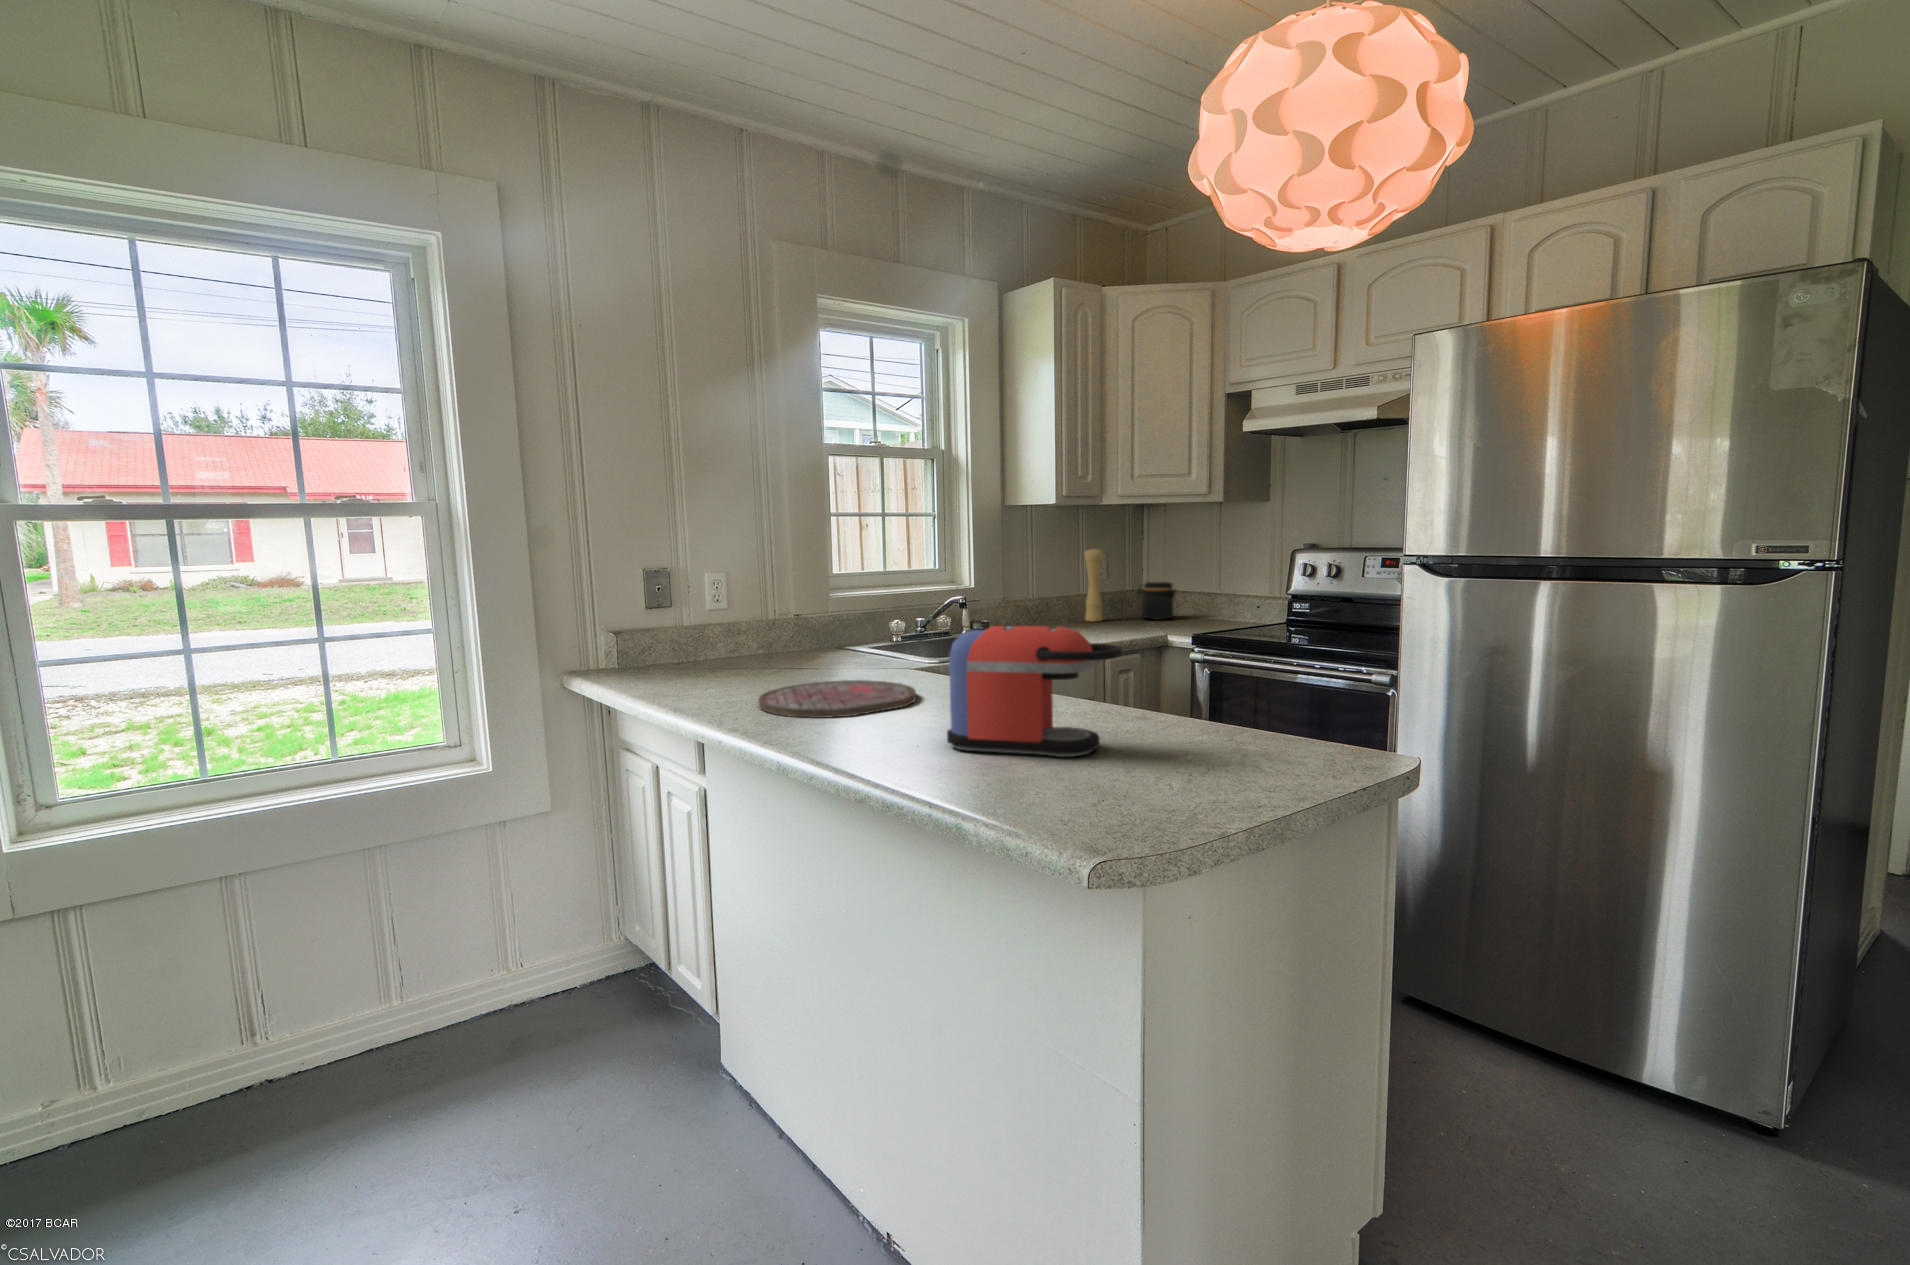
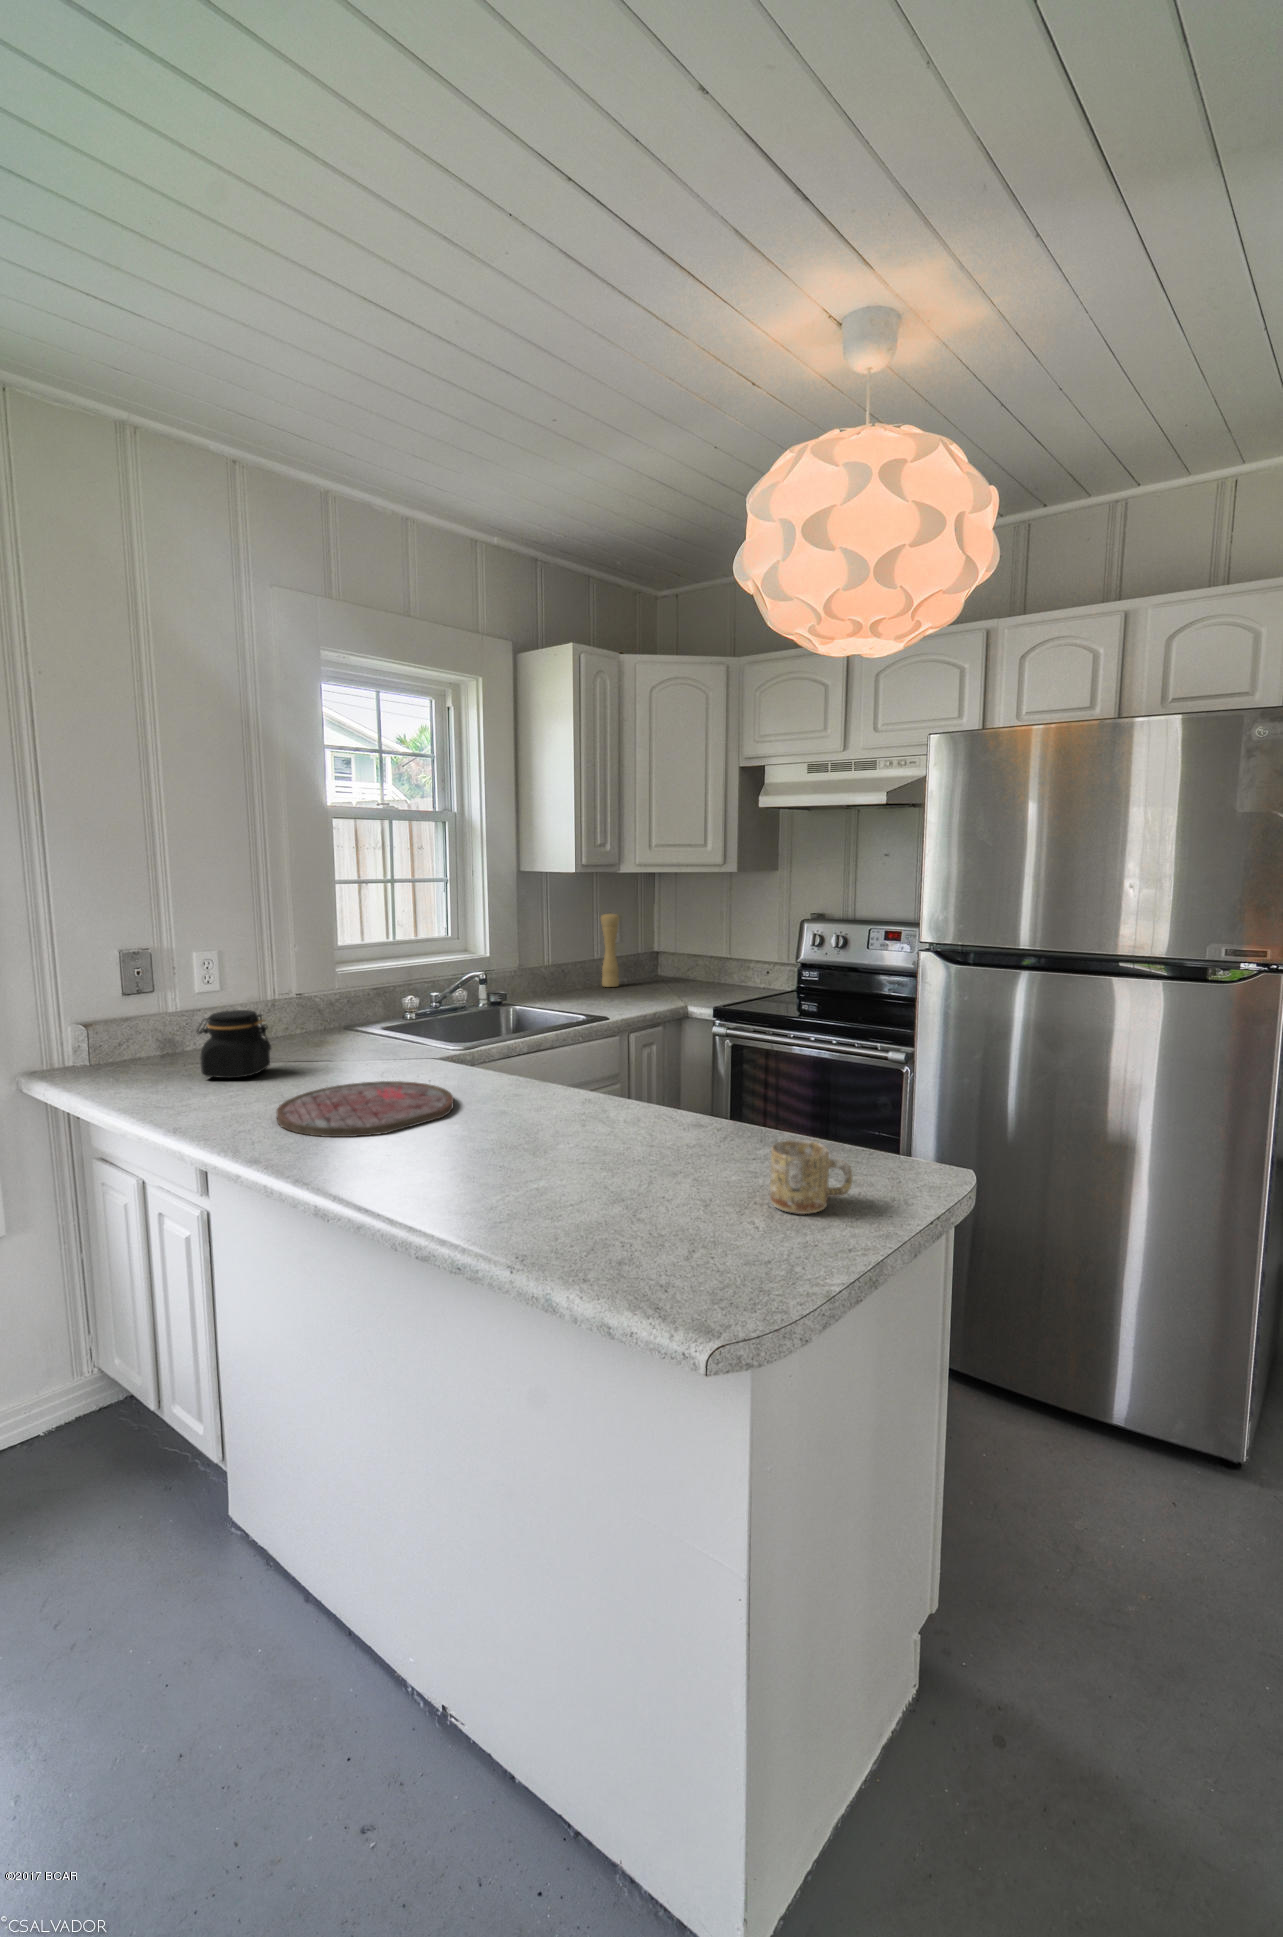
jar: present [1138,582,1176,619] -> present [197,1010,271,1078]
coffee maker: present [947,626,1122,757] -> none [506,1049,687,1184]
mug: none [1201,713,1288,784] -> present [770,1140,852,1214]

